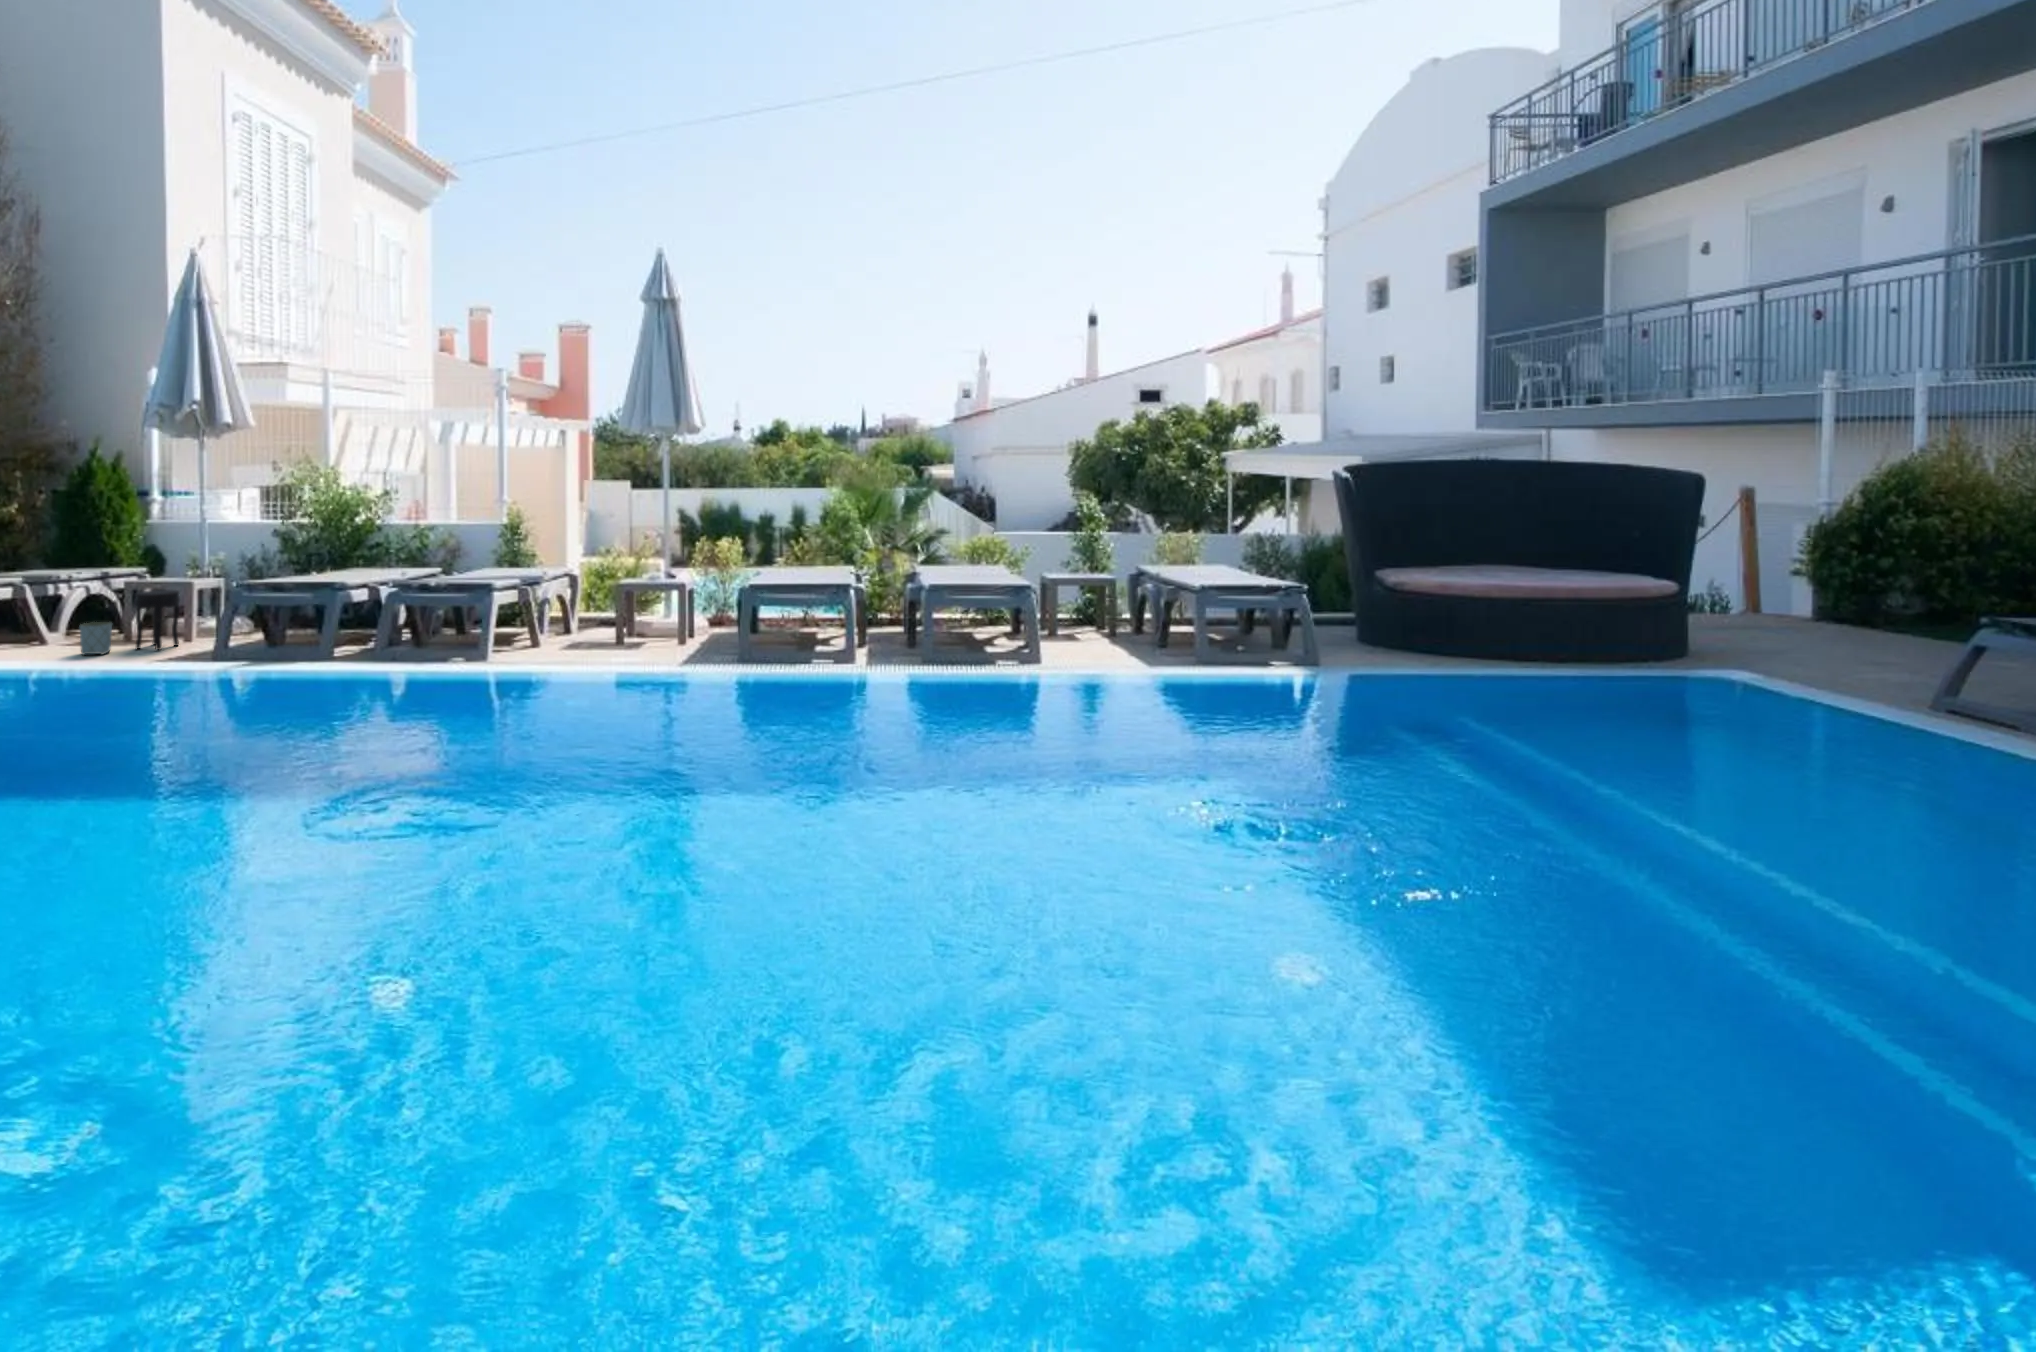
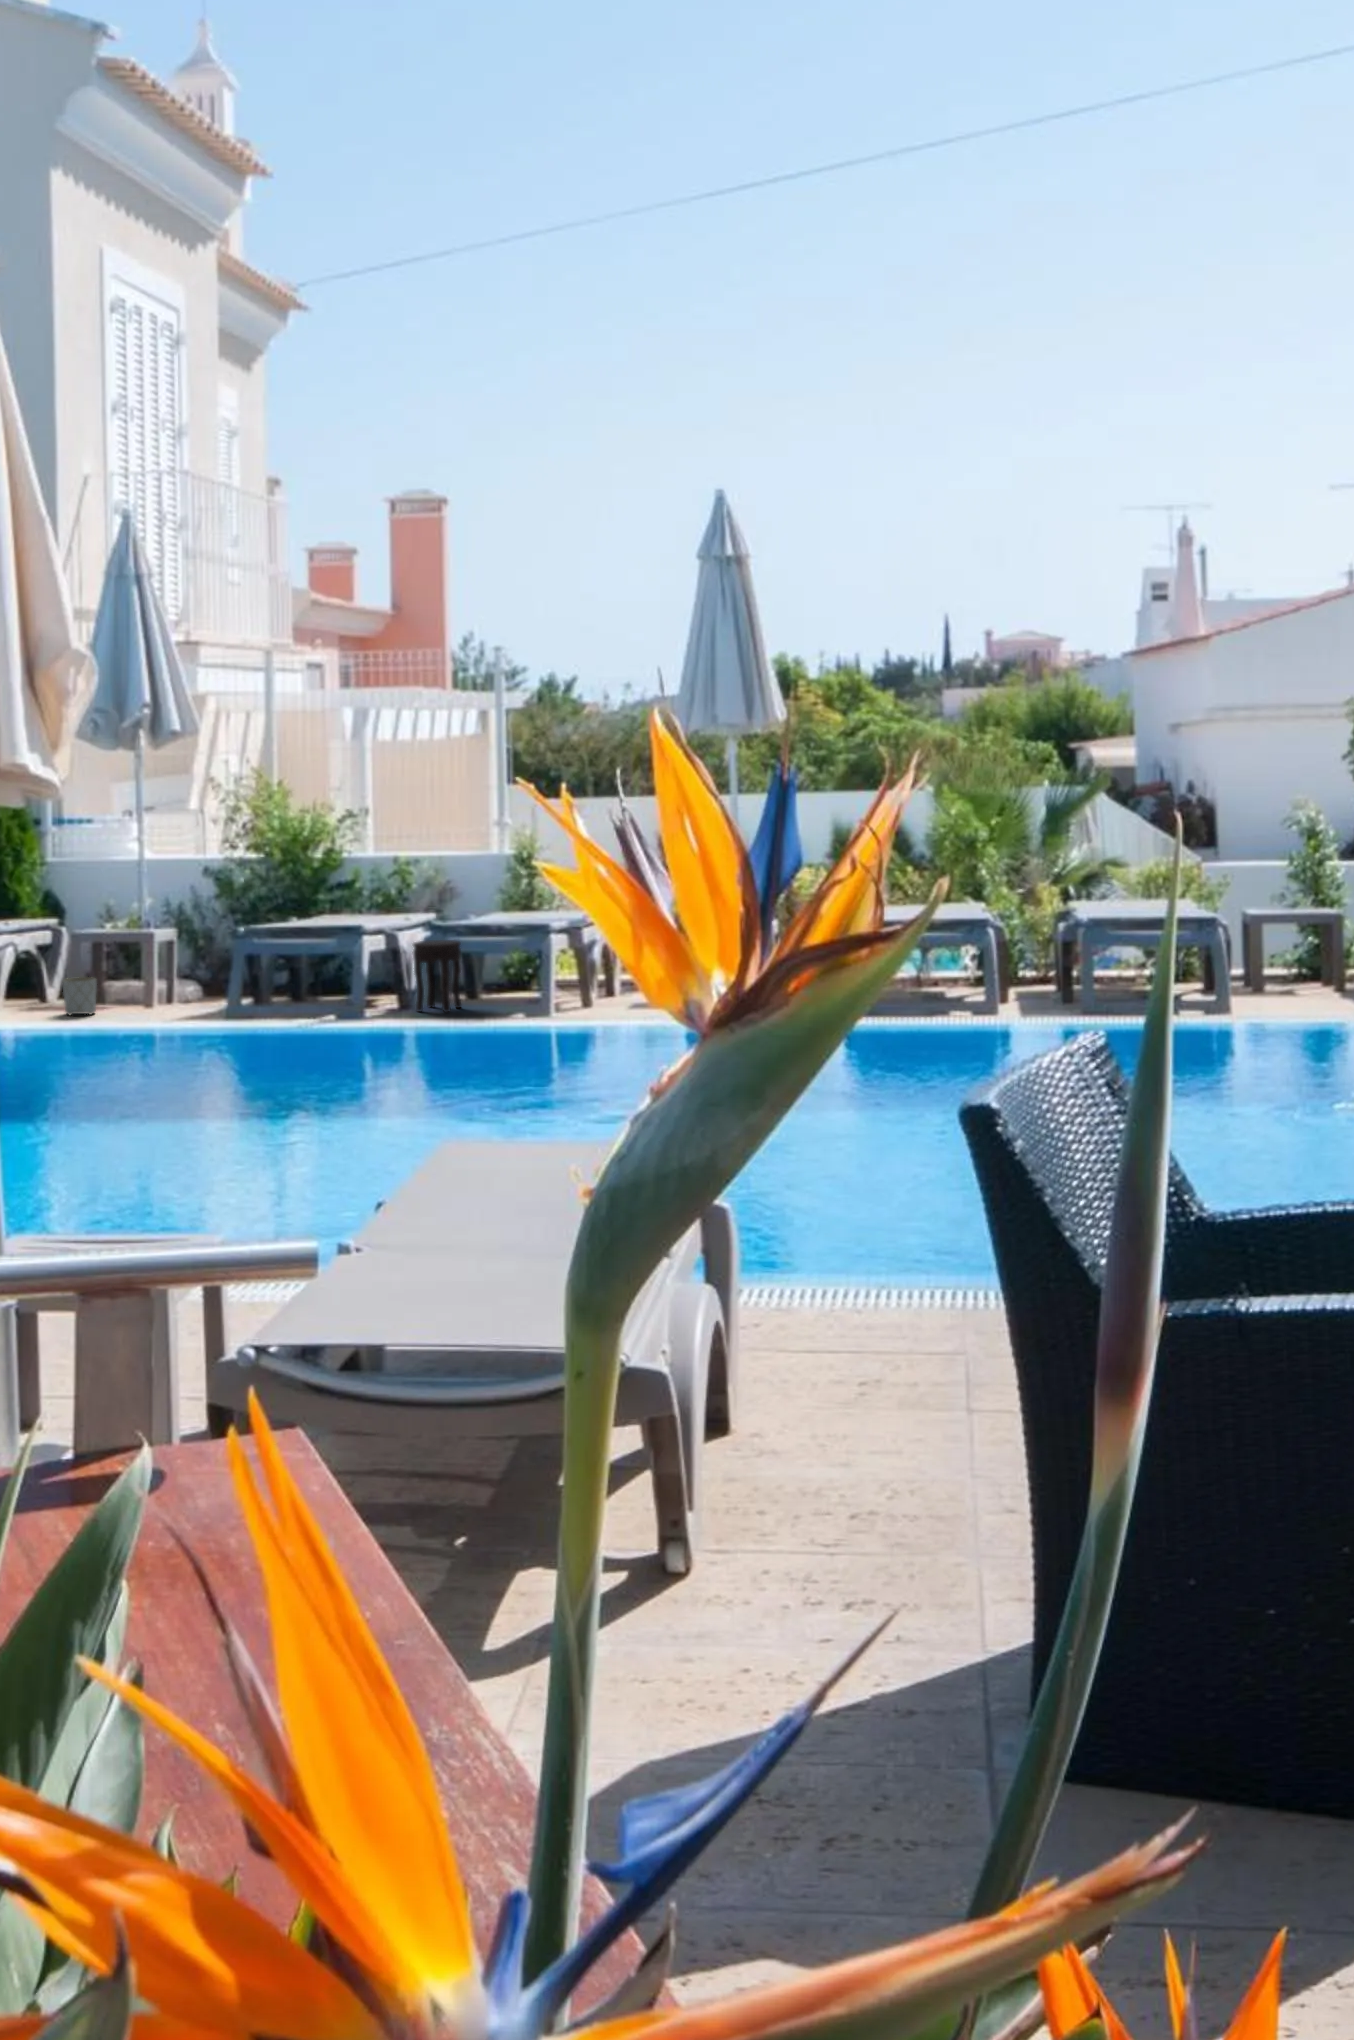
side table: present [135,590,180,650] -> present [412,940,461,1012]

